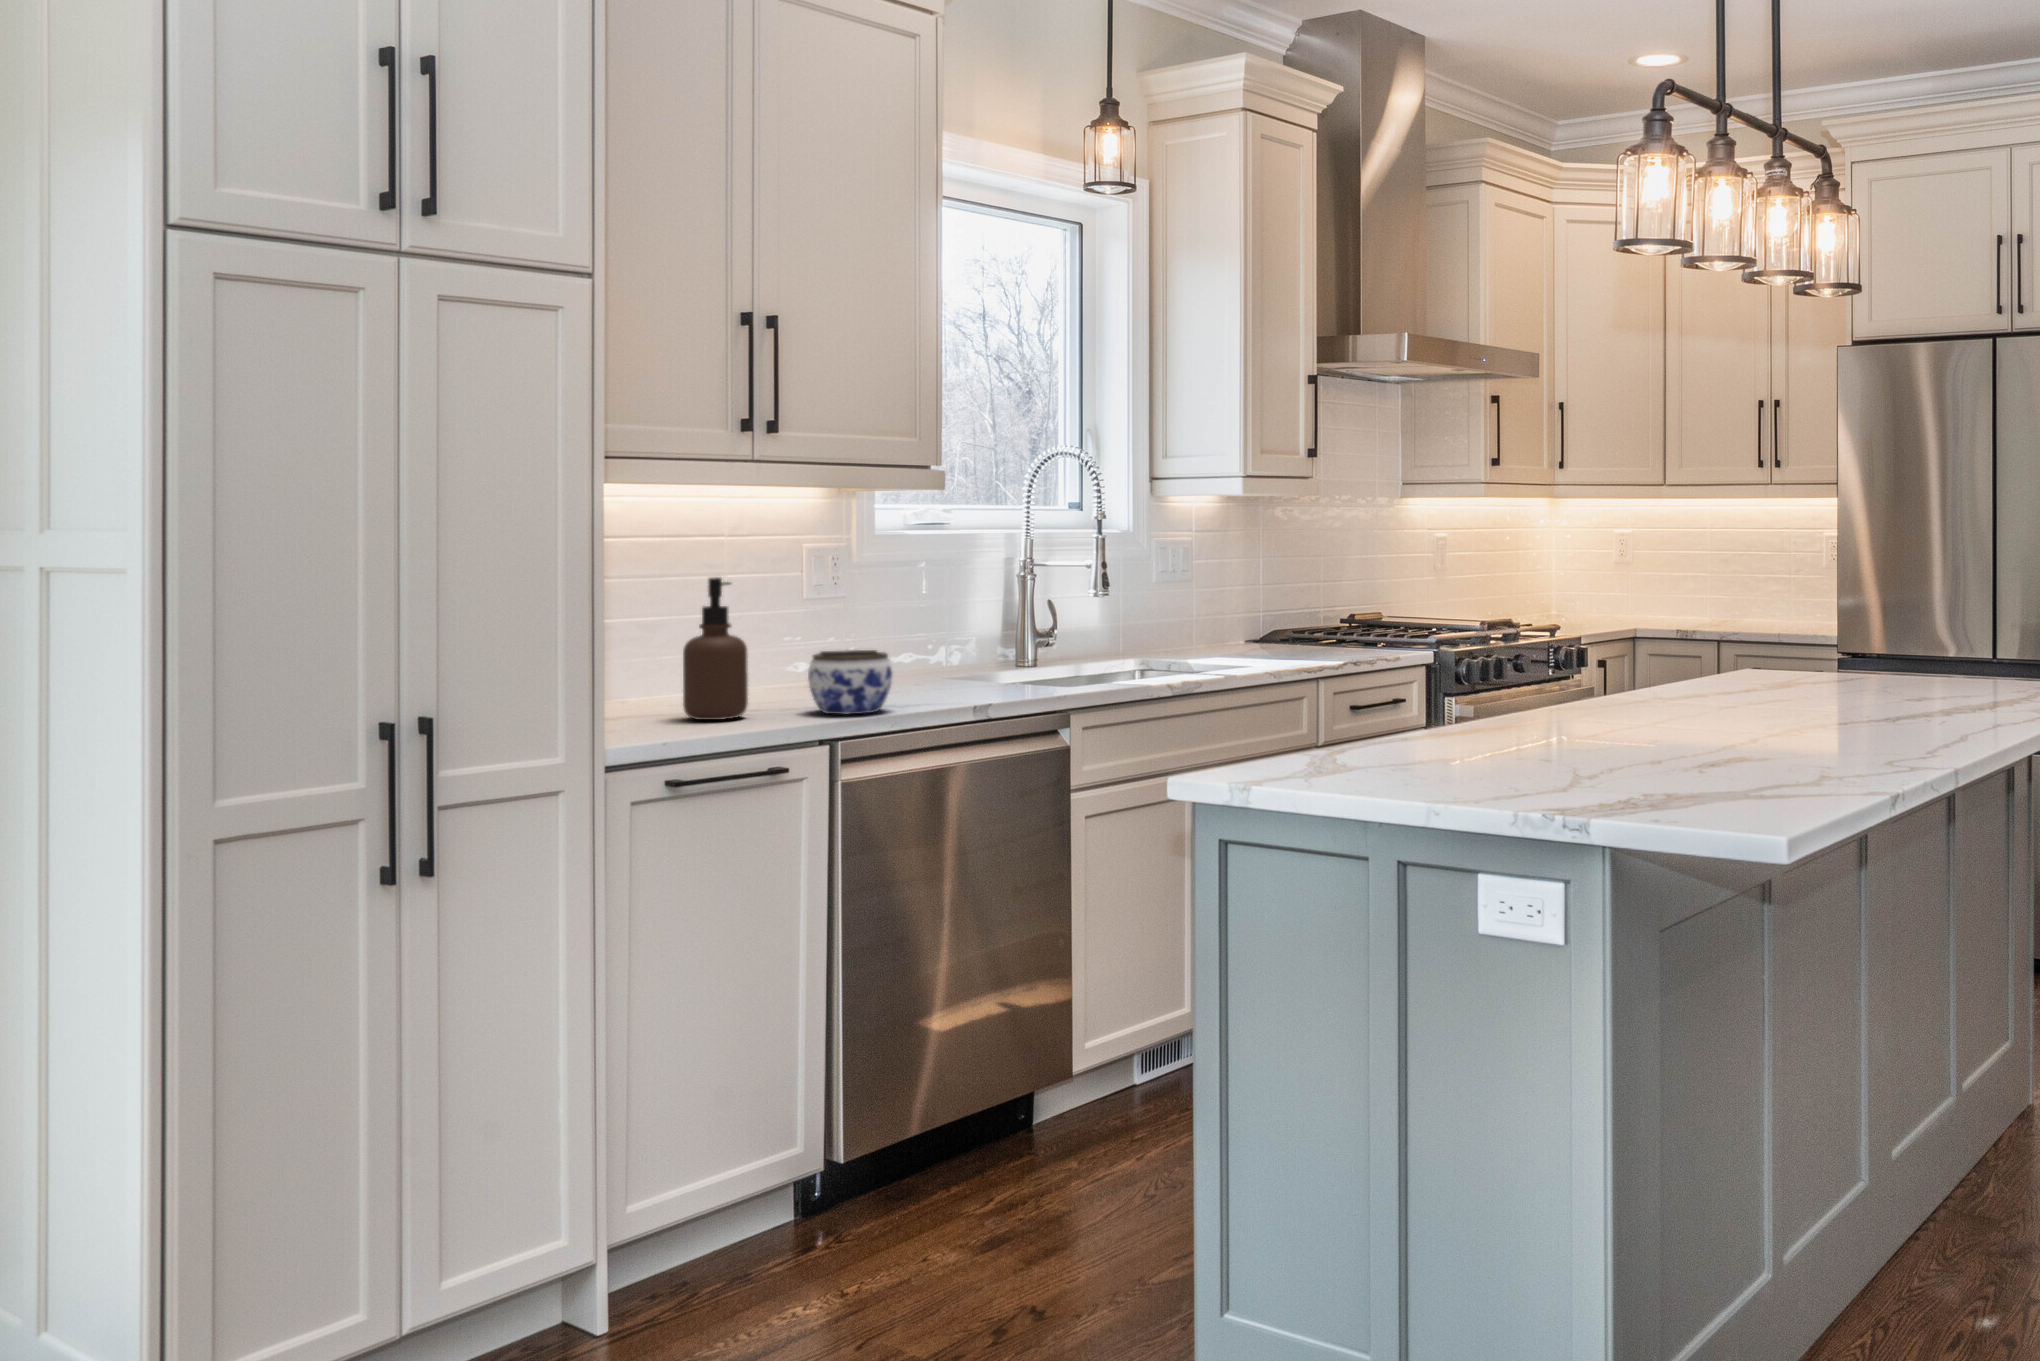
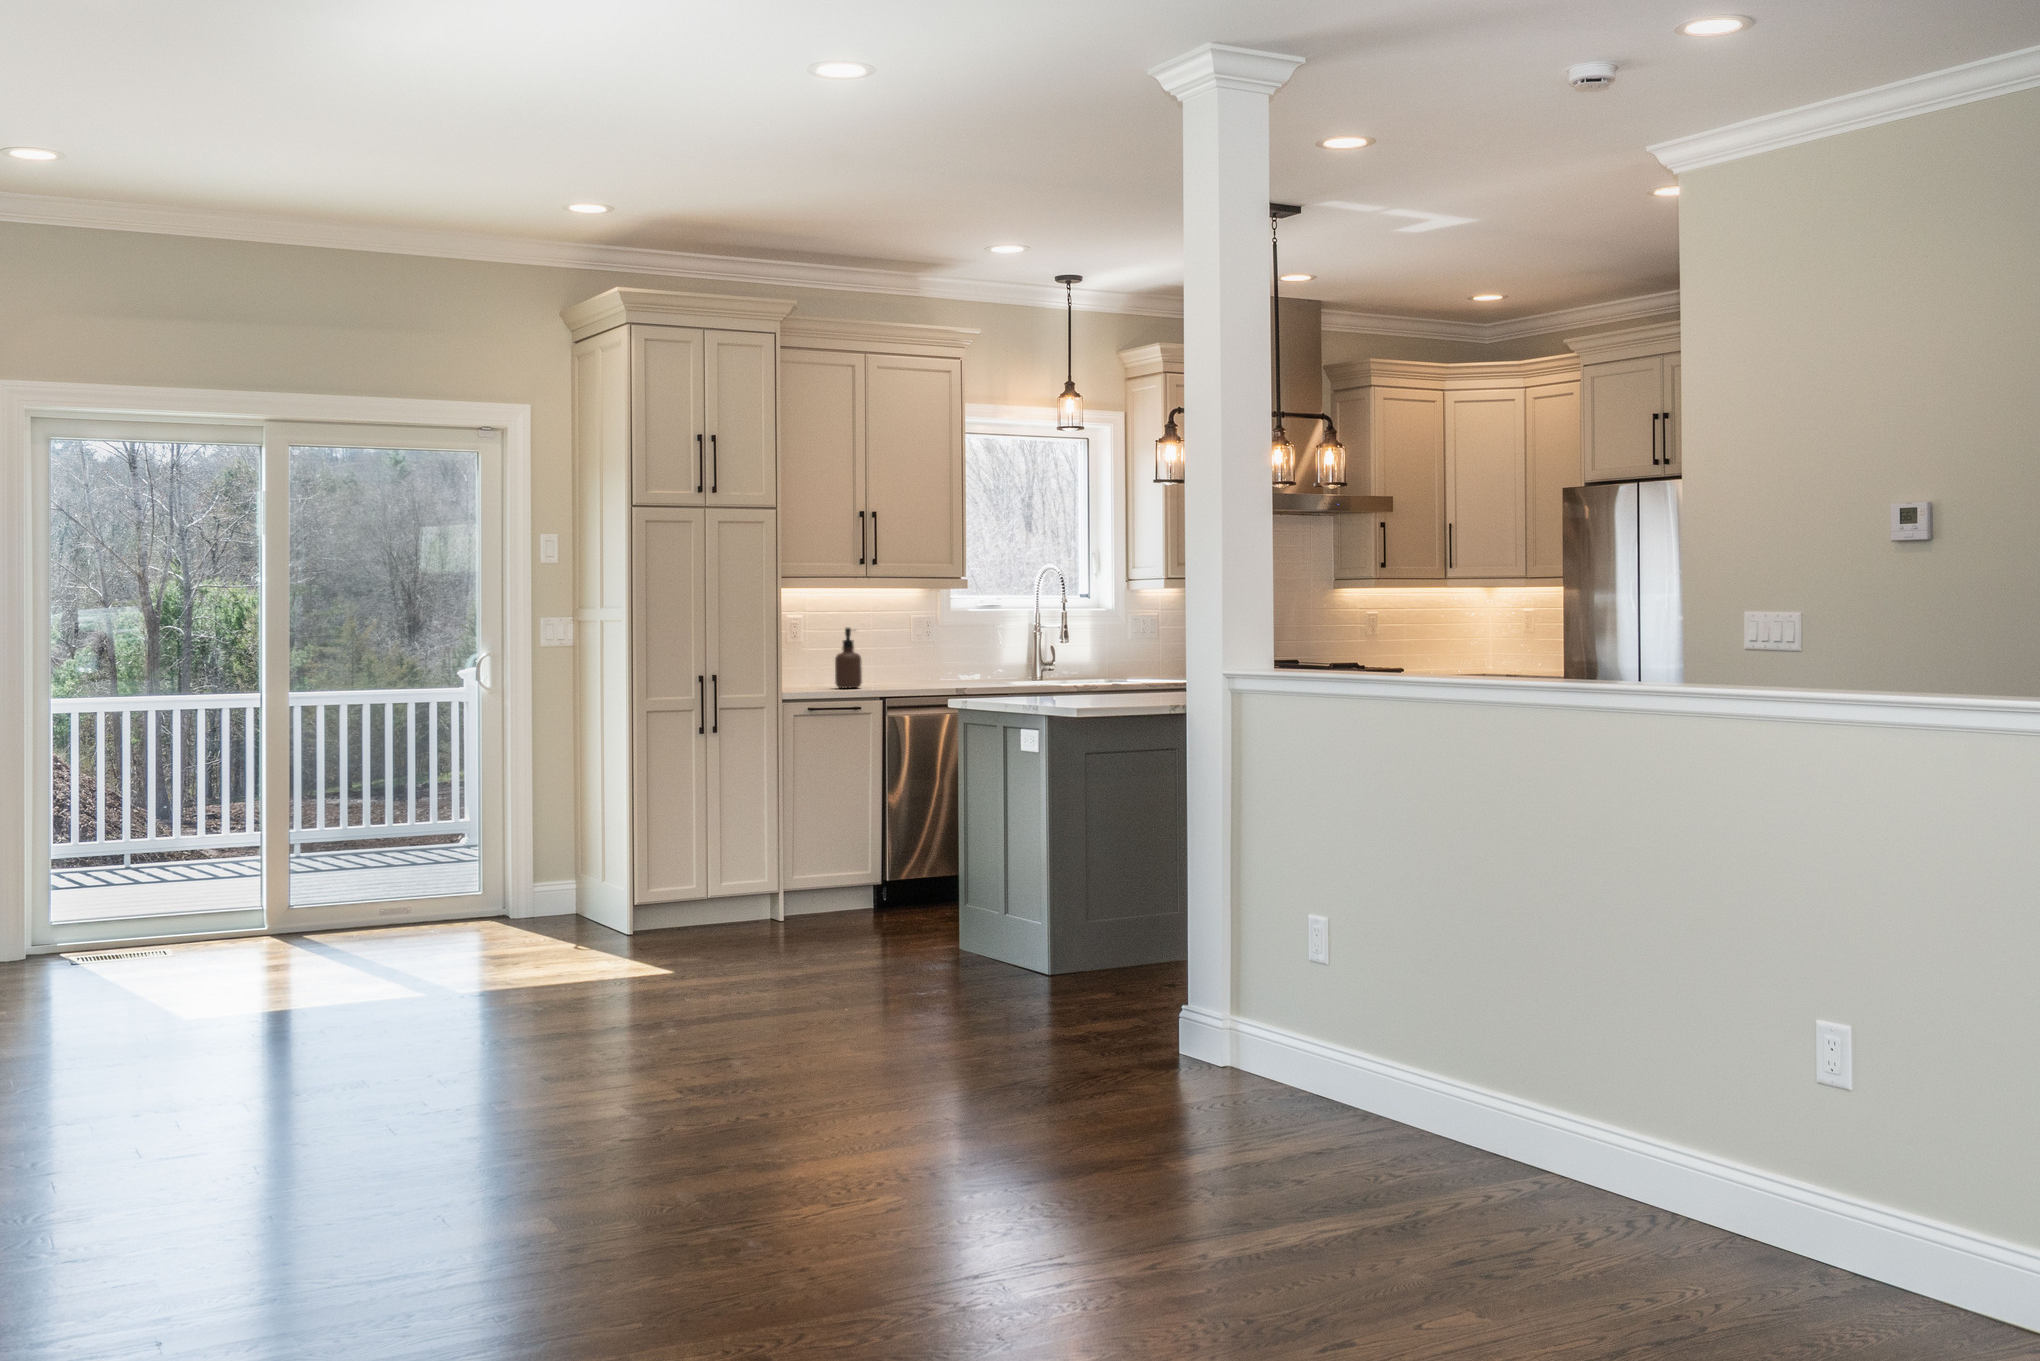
jar: present [808,650,893,714] -> none [887,661,923,688]

